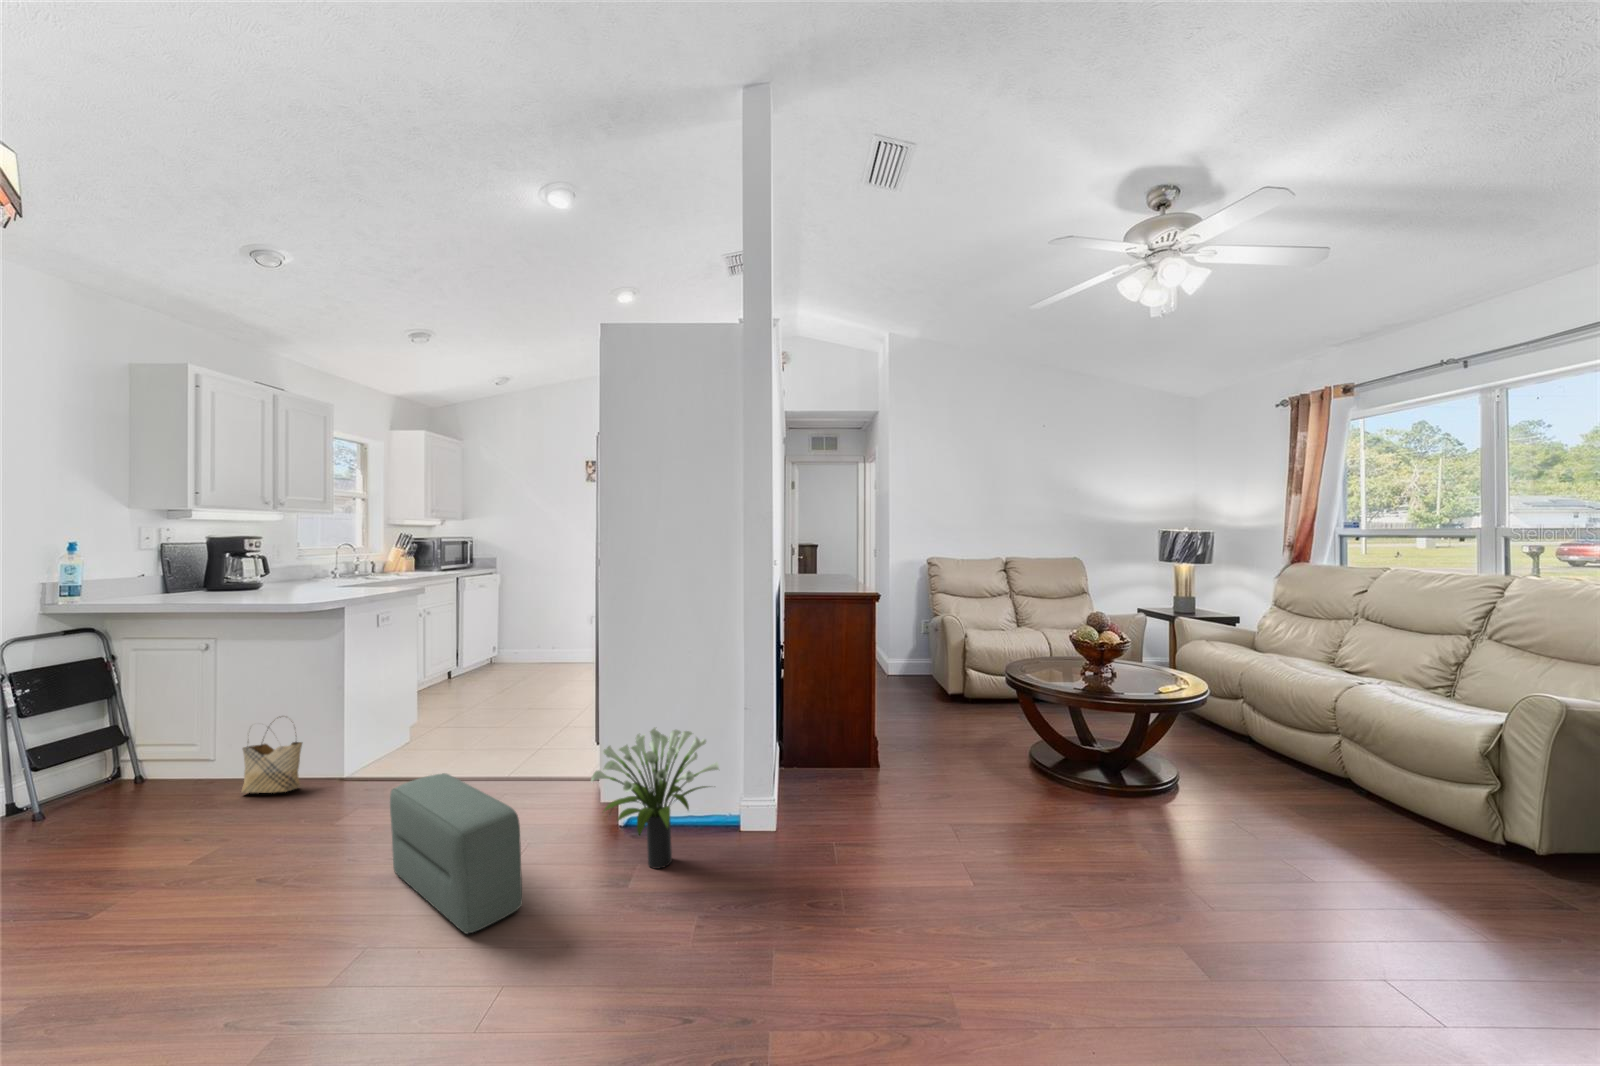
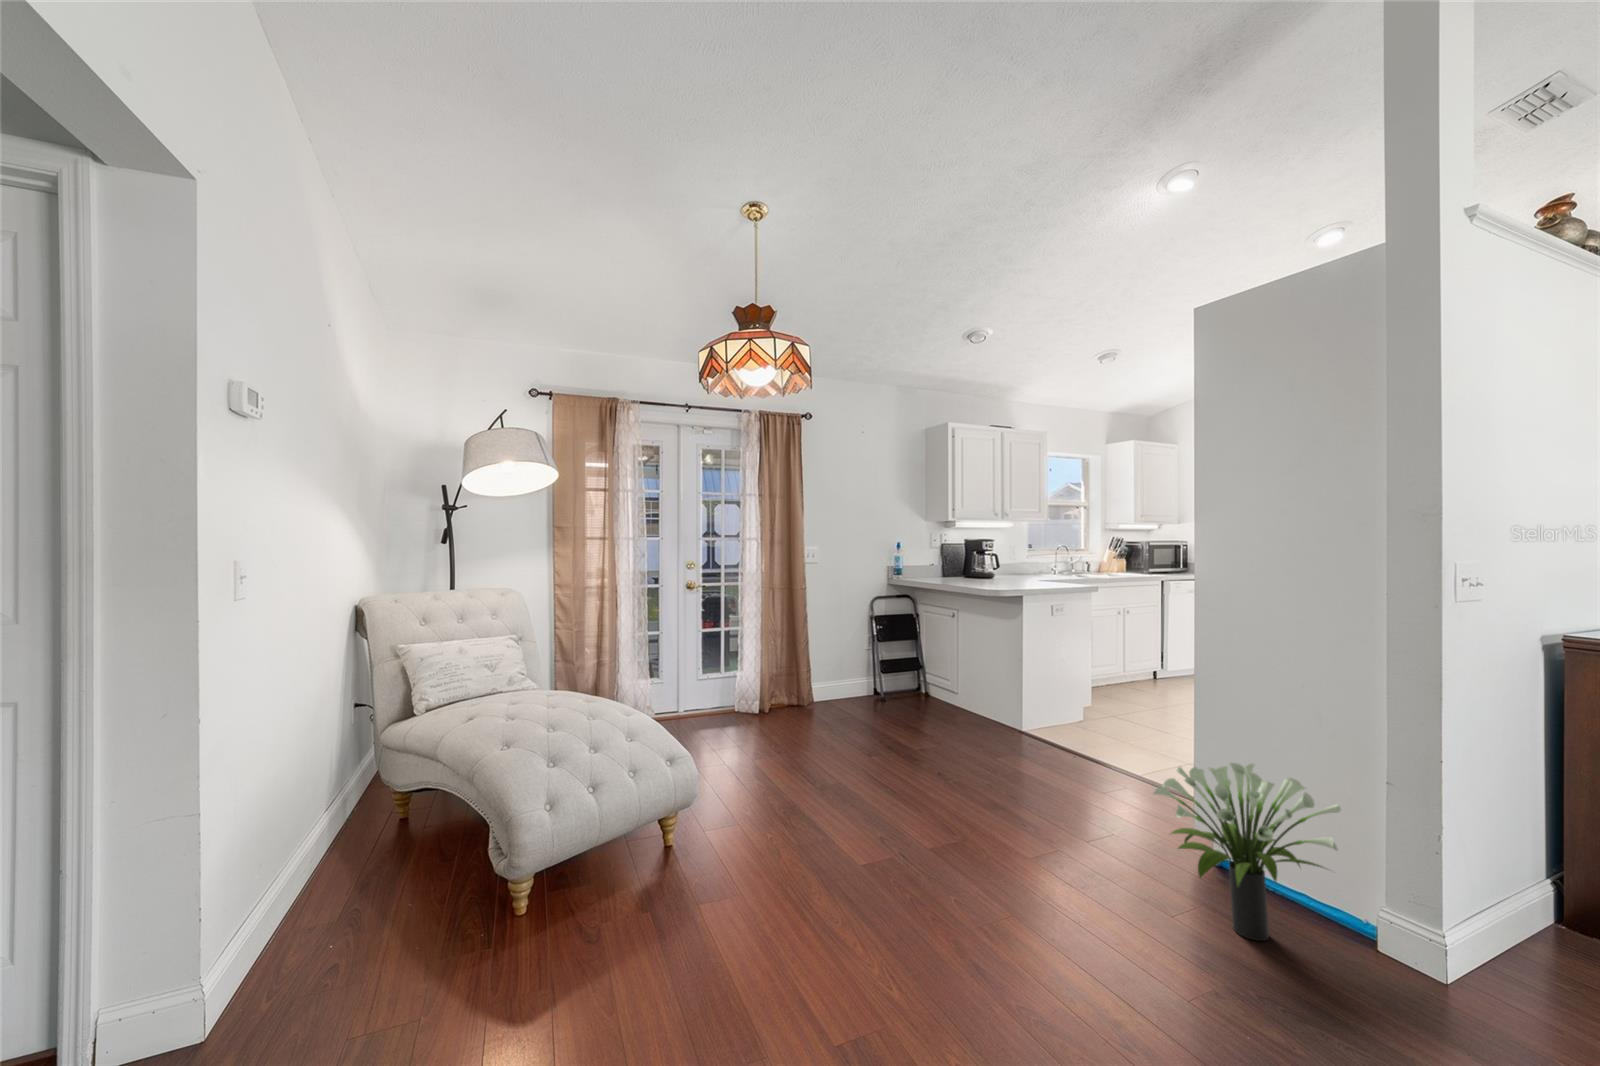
woven basket: present [242,720,302,793] -> none [964,672,997,729]
pouf: present [390,773,522,934] -> none [1005,739,1075,885]

